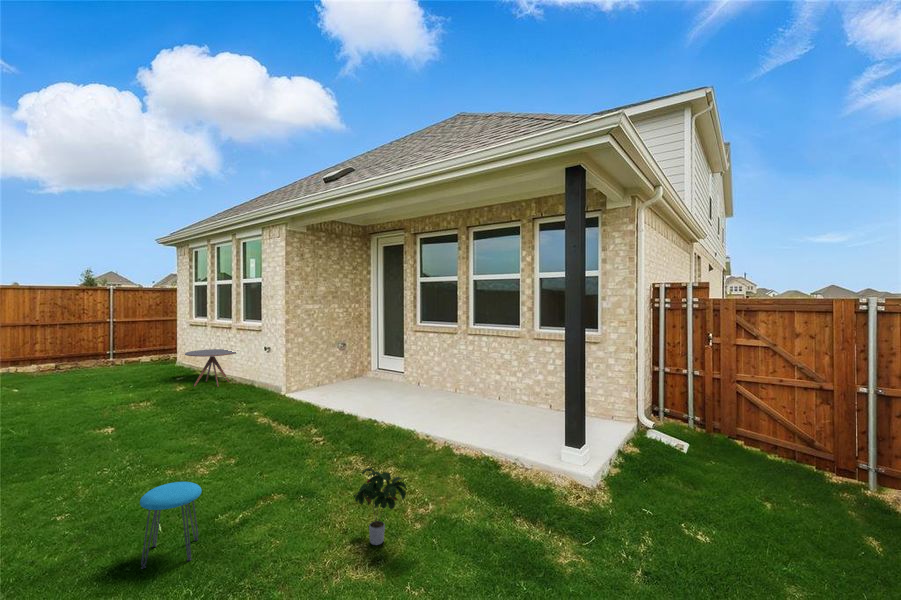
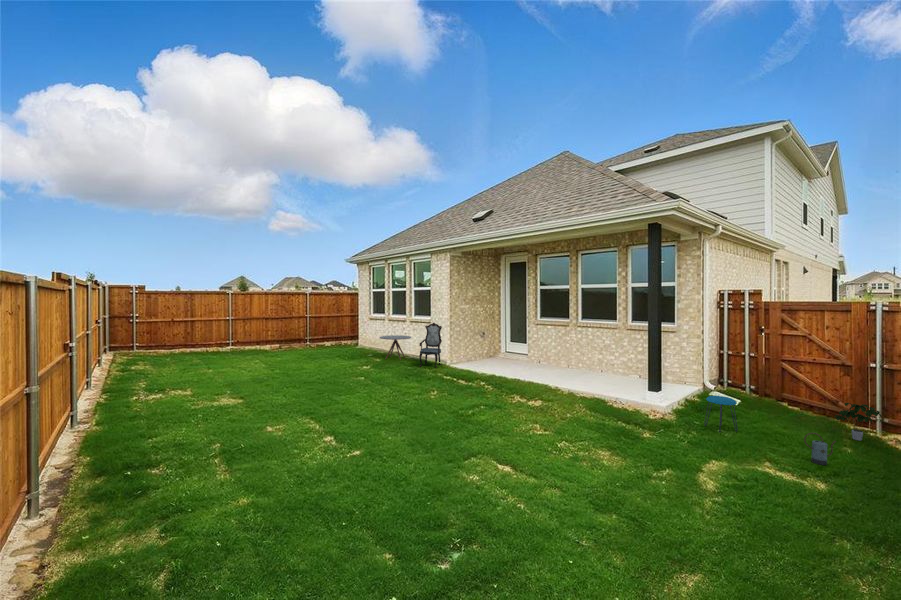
armchair: none [237,330,277,400] -> present [419,323,442,368]
potted plant: present [354,468,406,545] -> present [835,403,882,440]
stool: present [140,482,202,569] -> present [704,396,738,432]
watering can: none [814,526,865,585] -> present [804,433,836,465]

